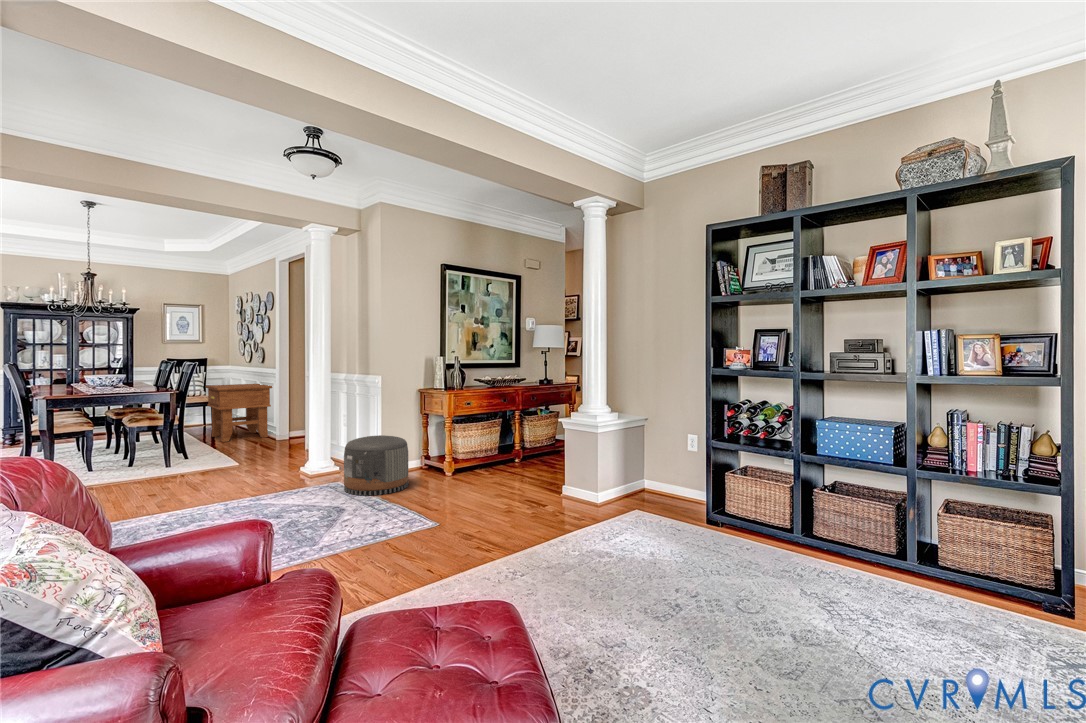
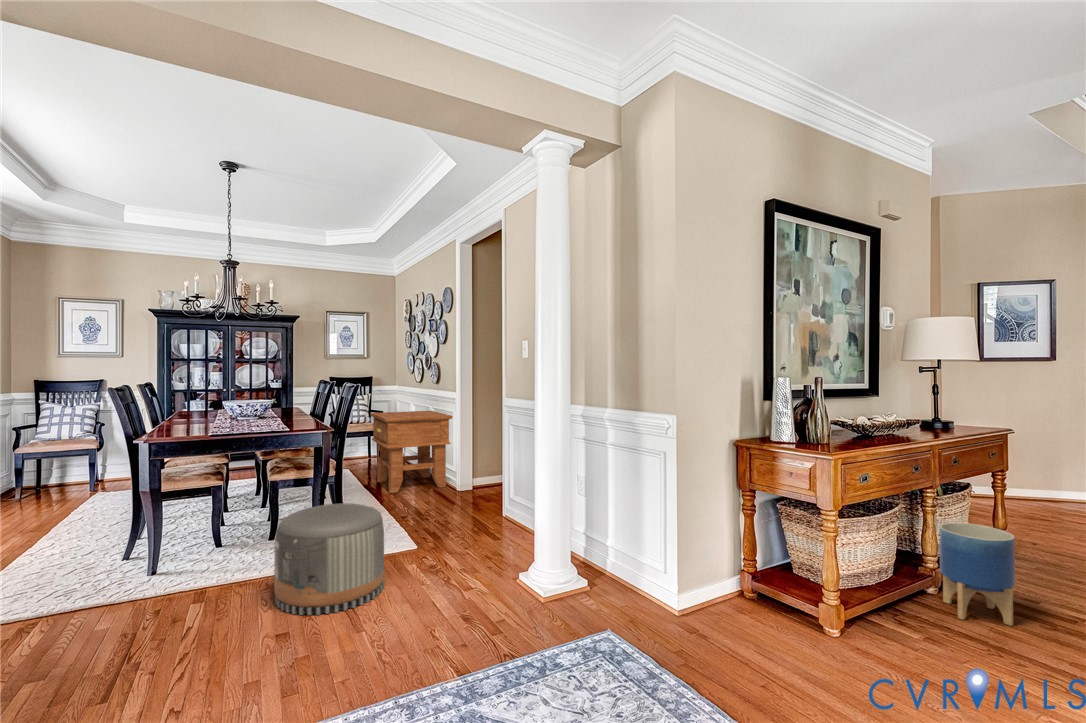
planter: none [517,428,545,471] -> present [939,523,1015,626]
pouf: present [344,435,409,495] -> present [274,503,384,615]

